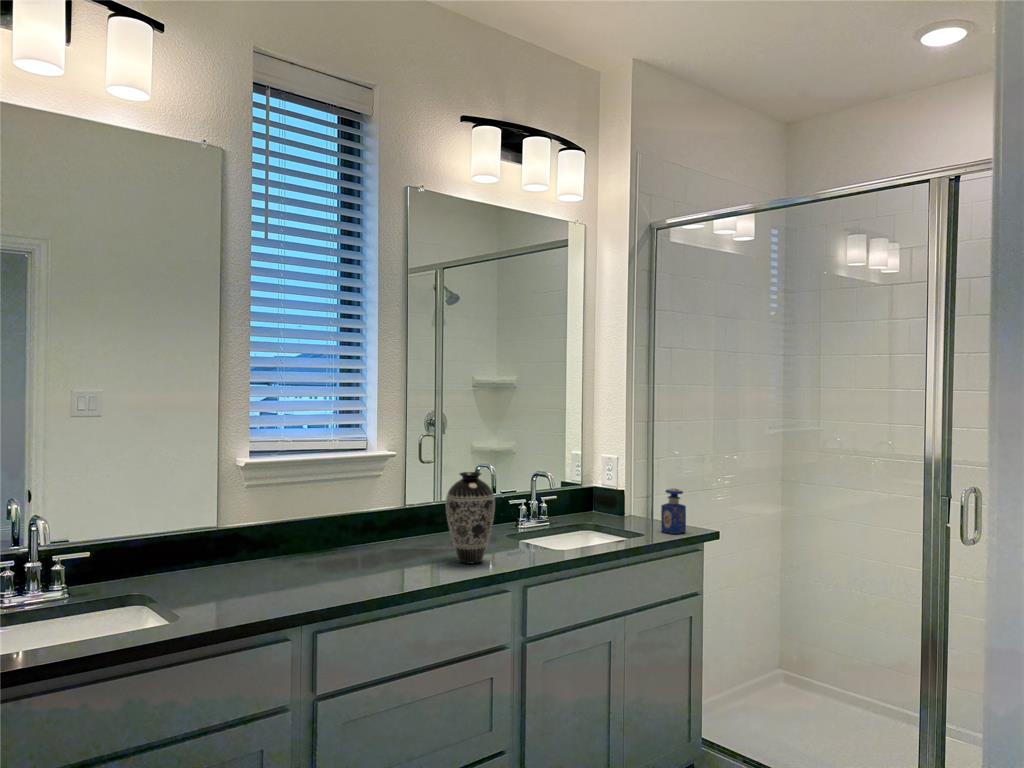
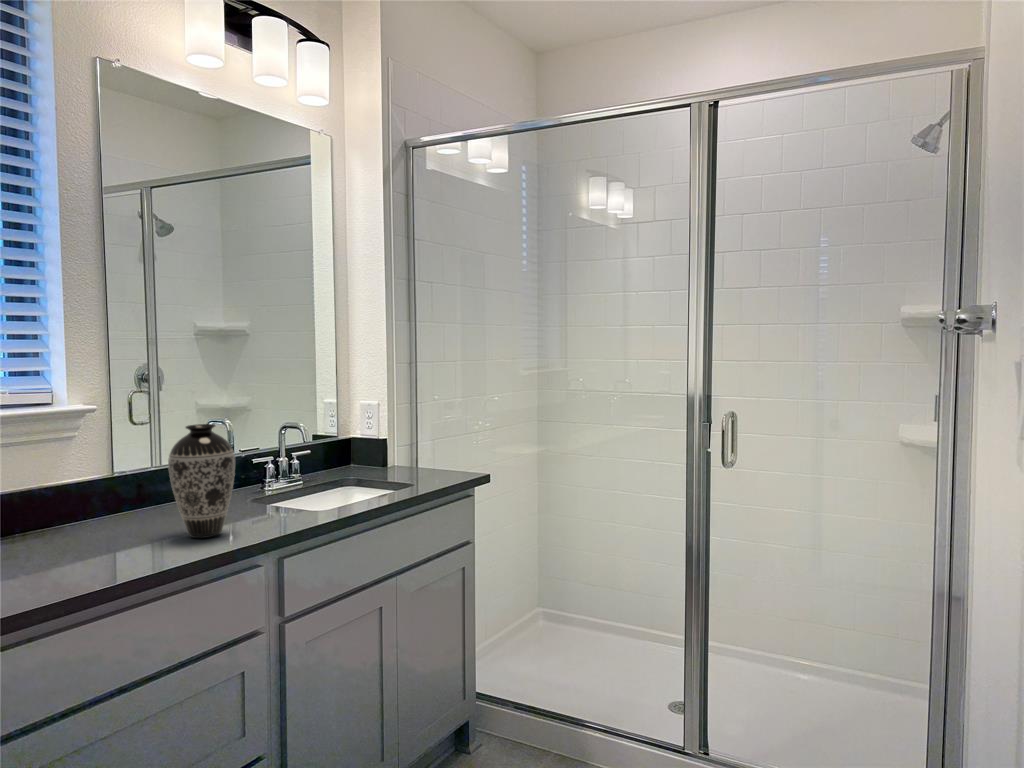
perfume bottle: present [661,489,686,534] -> none [429,433,456,482]

